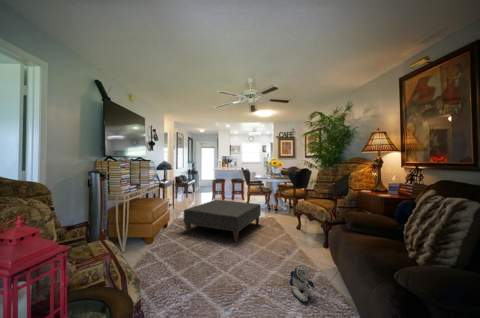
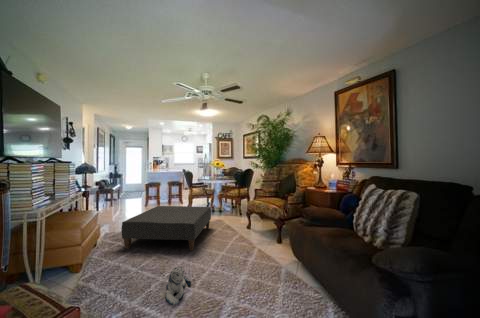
plush toy: present [289,265,313,302] -> present [166,267,191,305]

